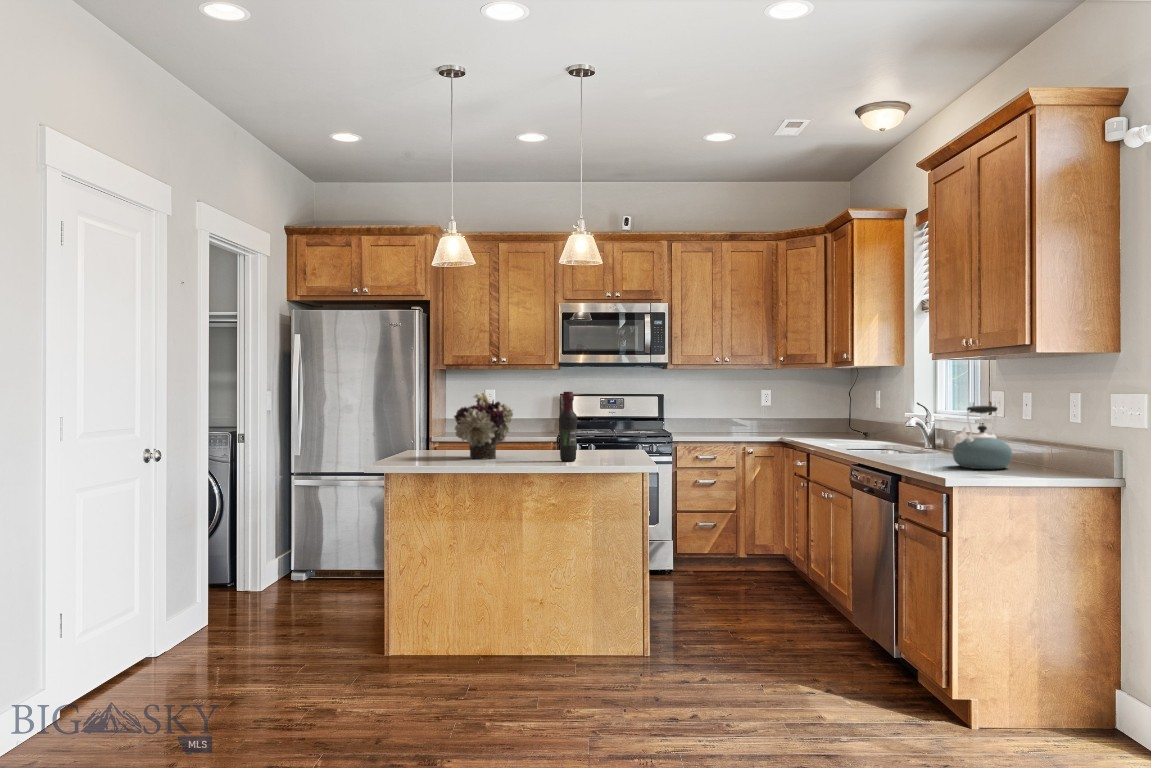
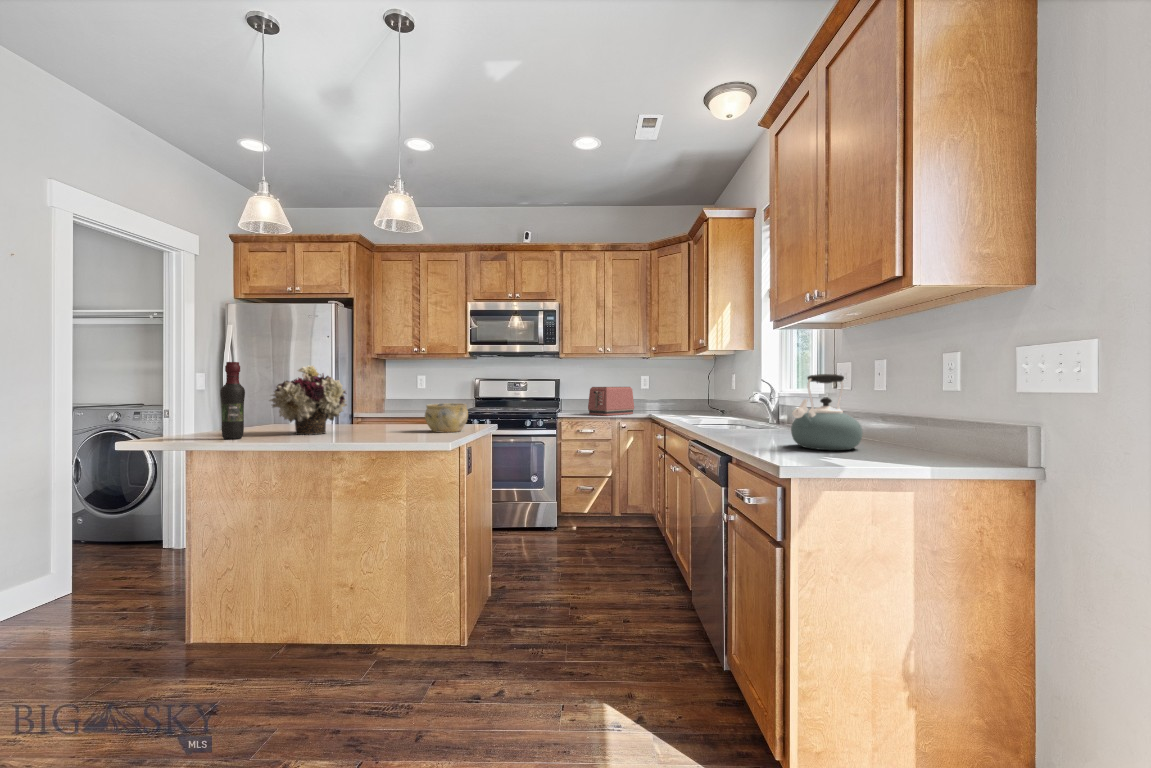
wine bottle: present [559,392,577,462] -> present [220,362,245,439]
toaster: none [708,404,760,439] -> present [588,387,634,416]
ceramic bowl: none [584,427,626,457] -> present [425,403,468,432]

